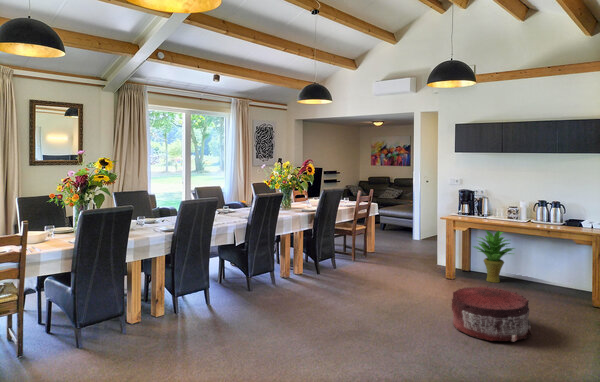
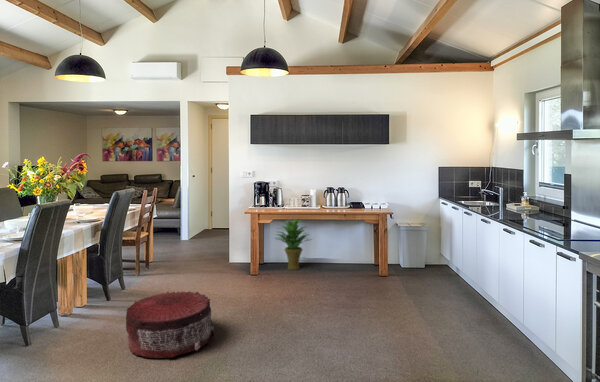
pouf: present [452,287,531,342] -> present [126,291,214,358]

